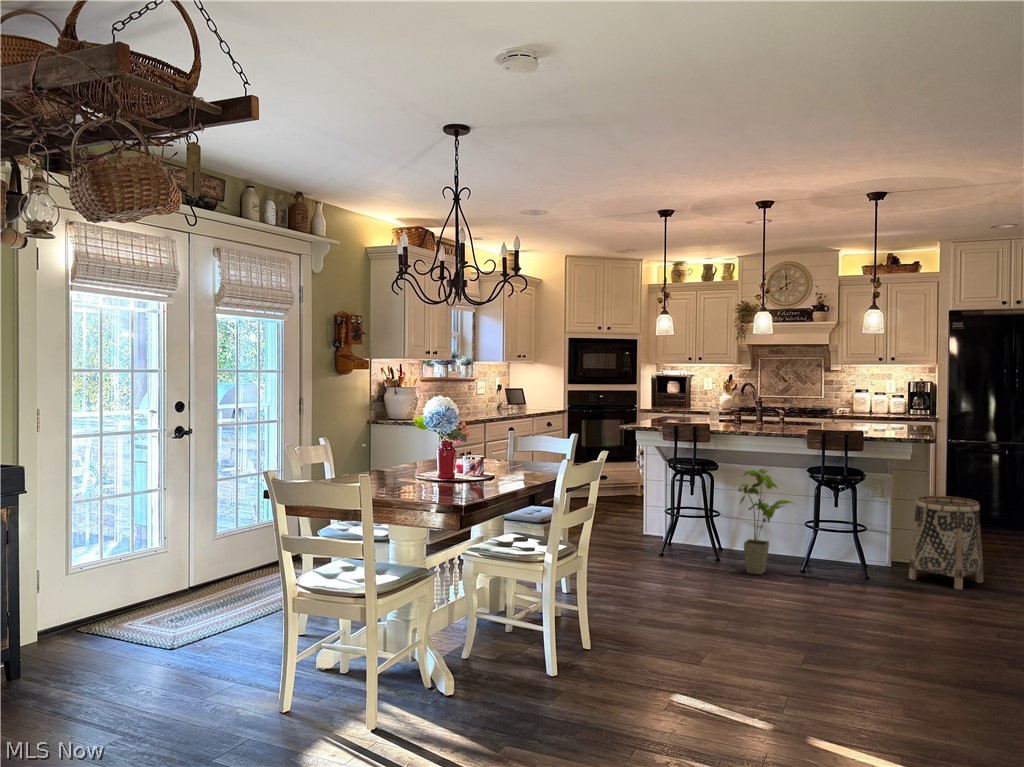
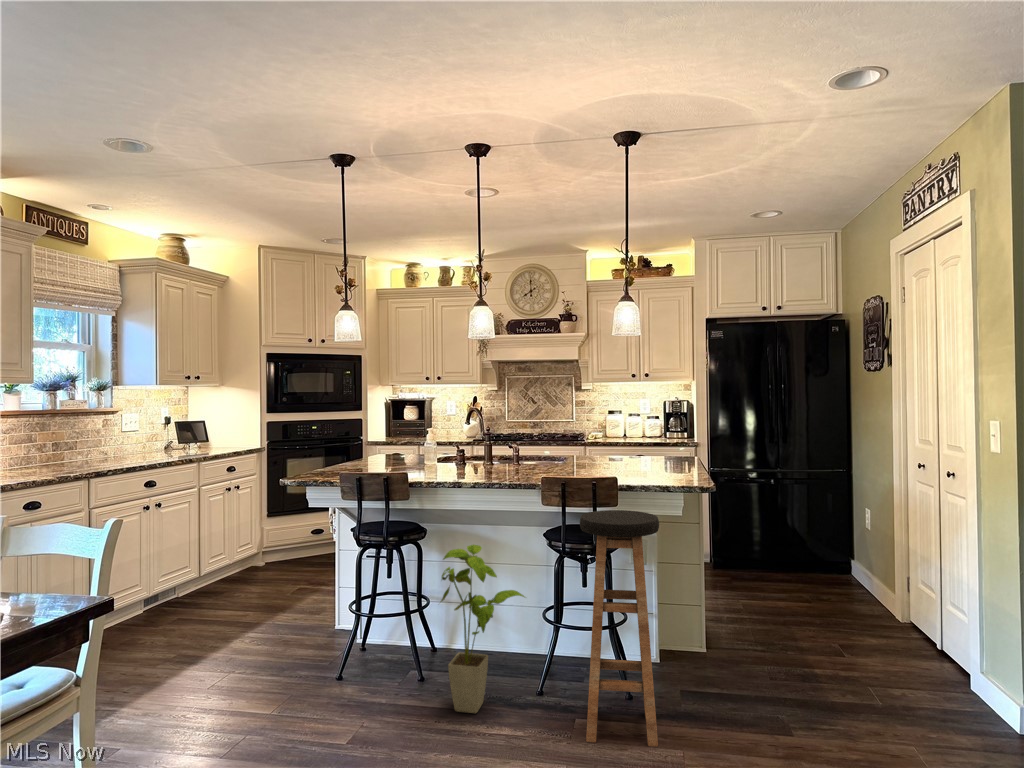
bar stool: none [836,451,891,595] -> present [580,510,659,747]
basket: present [909,496,983,590] -> none [686,562,783,712]

